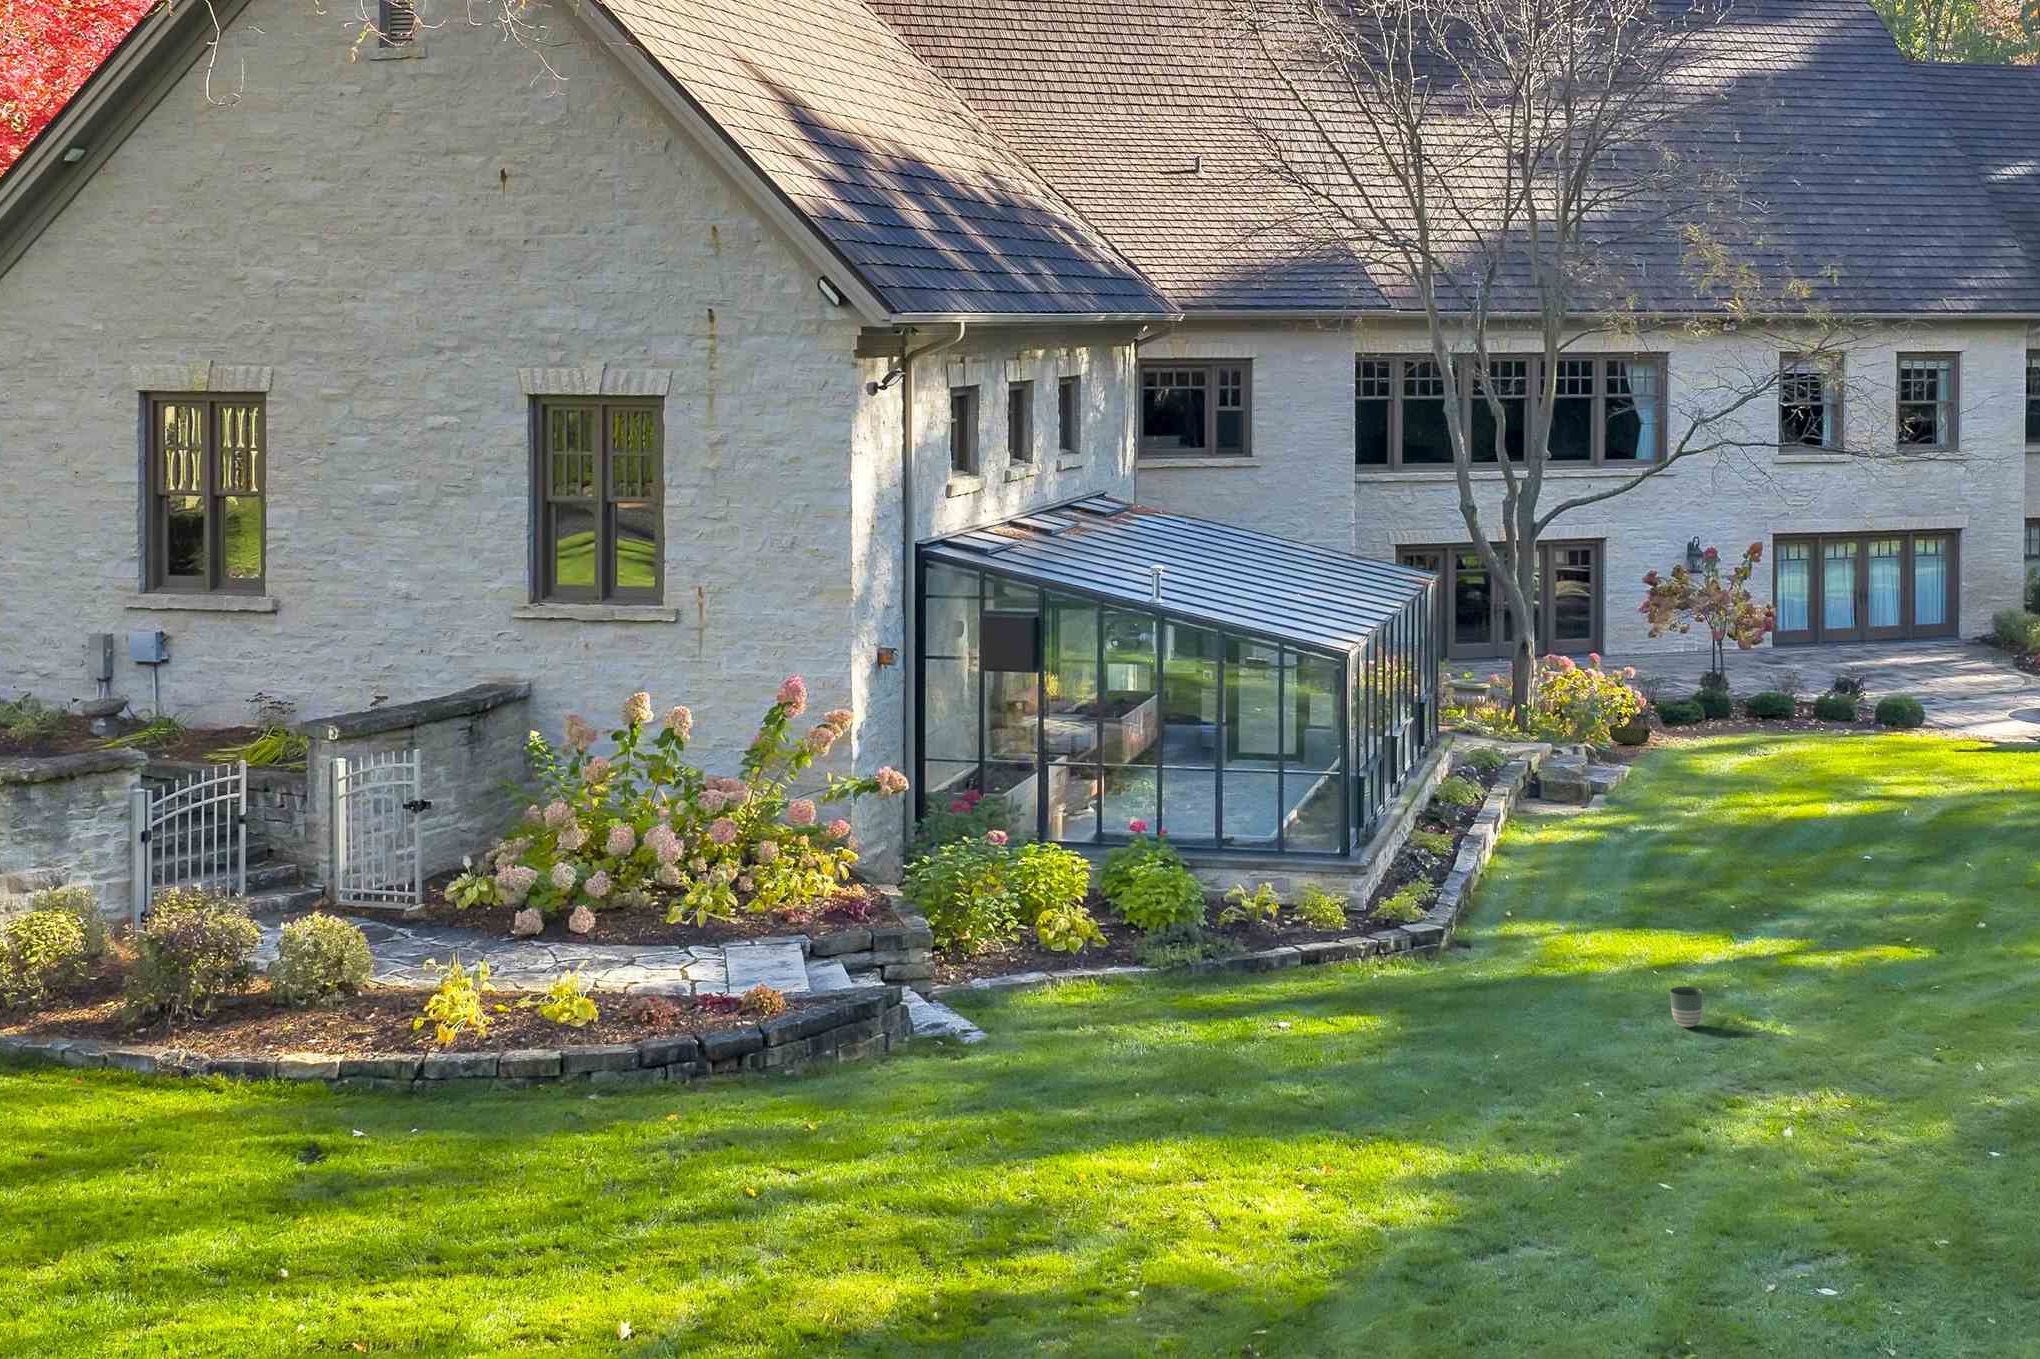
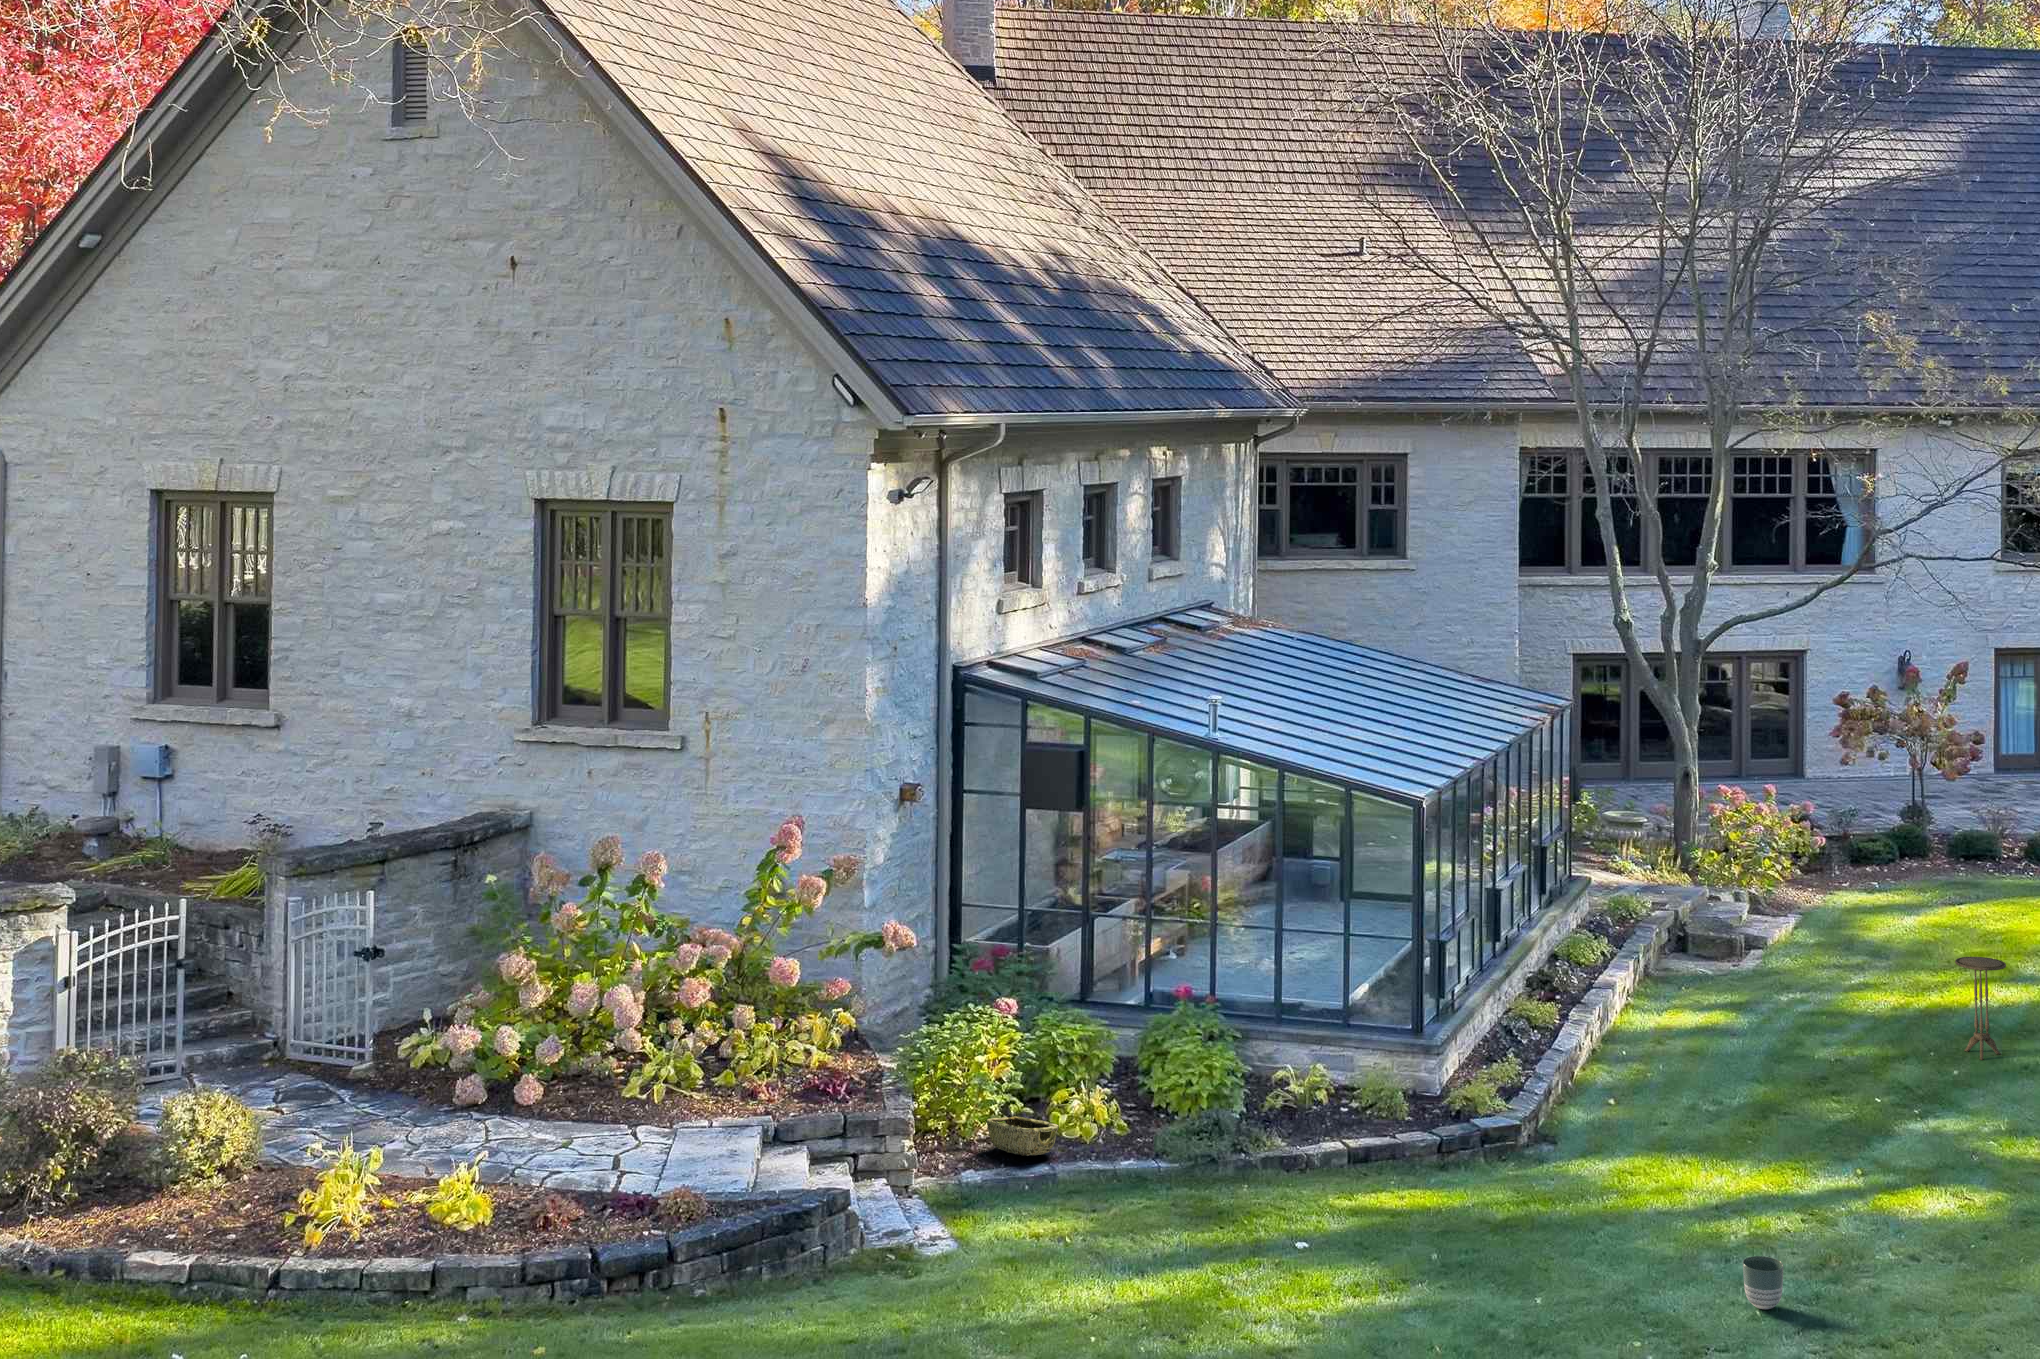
woven basket: present [1609,727,1650,744] -> present [987,1116,1059,1156]
side table: none [1792,772,1835,857] -> present [1955,957,2006,1060]

